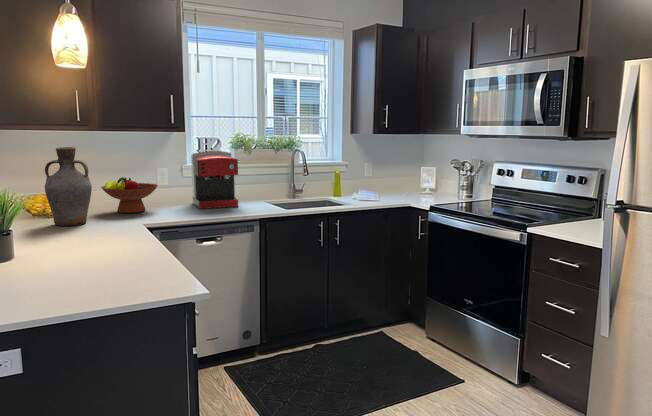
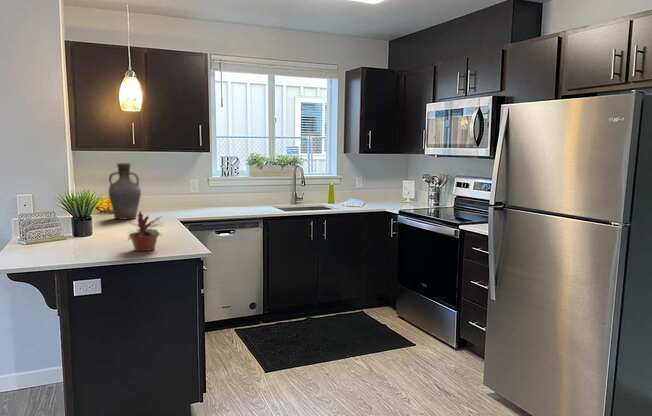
coffee maker: present [191,151,238,209] -> none [215,166,249,211]
fruit bowl: present [101,177,158,213] -> none [147,186,189,212]
potted plant: none [48,226,129,292] -> present [128,212,160,251]

